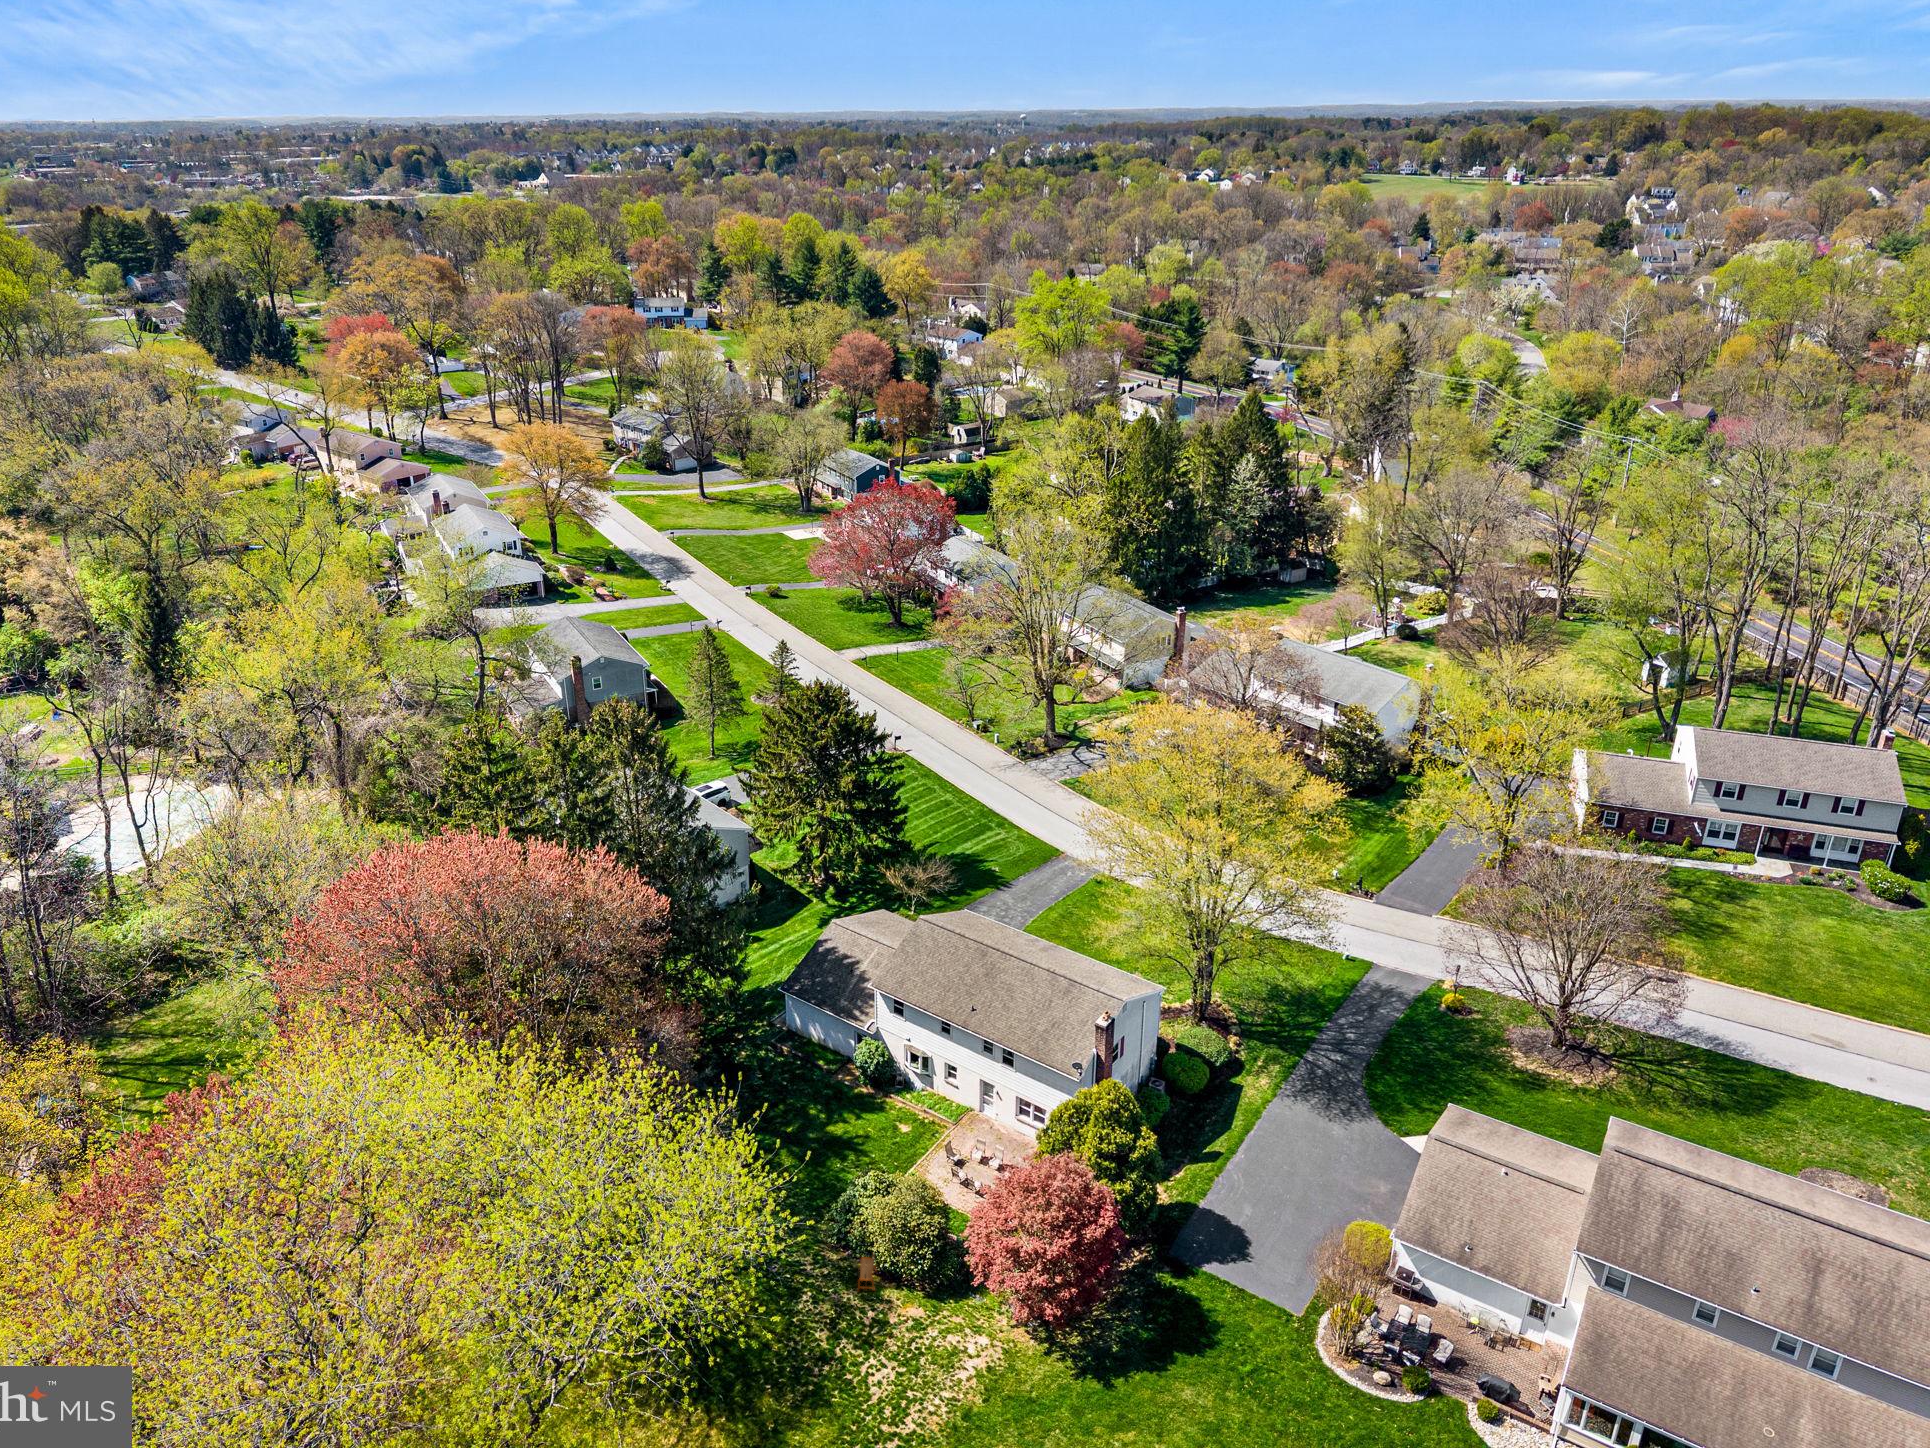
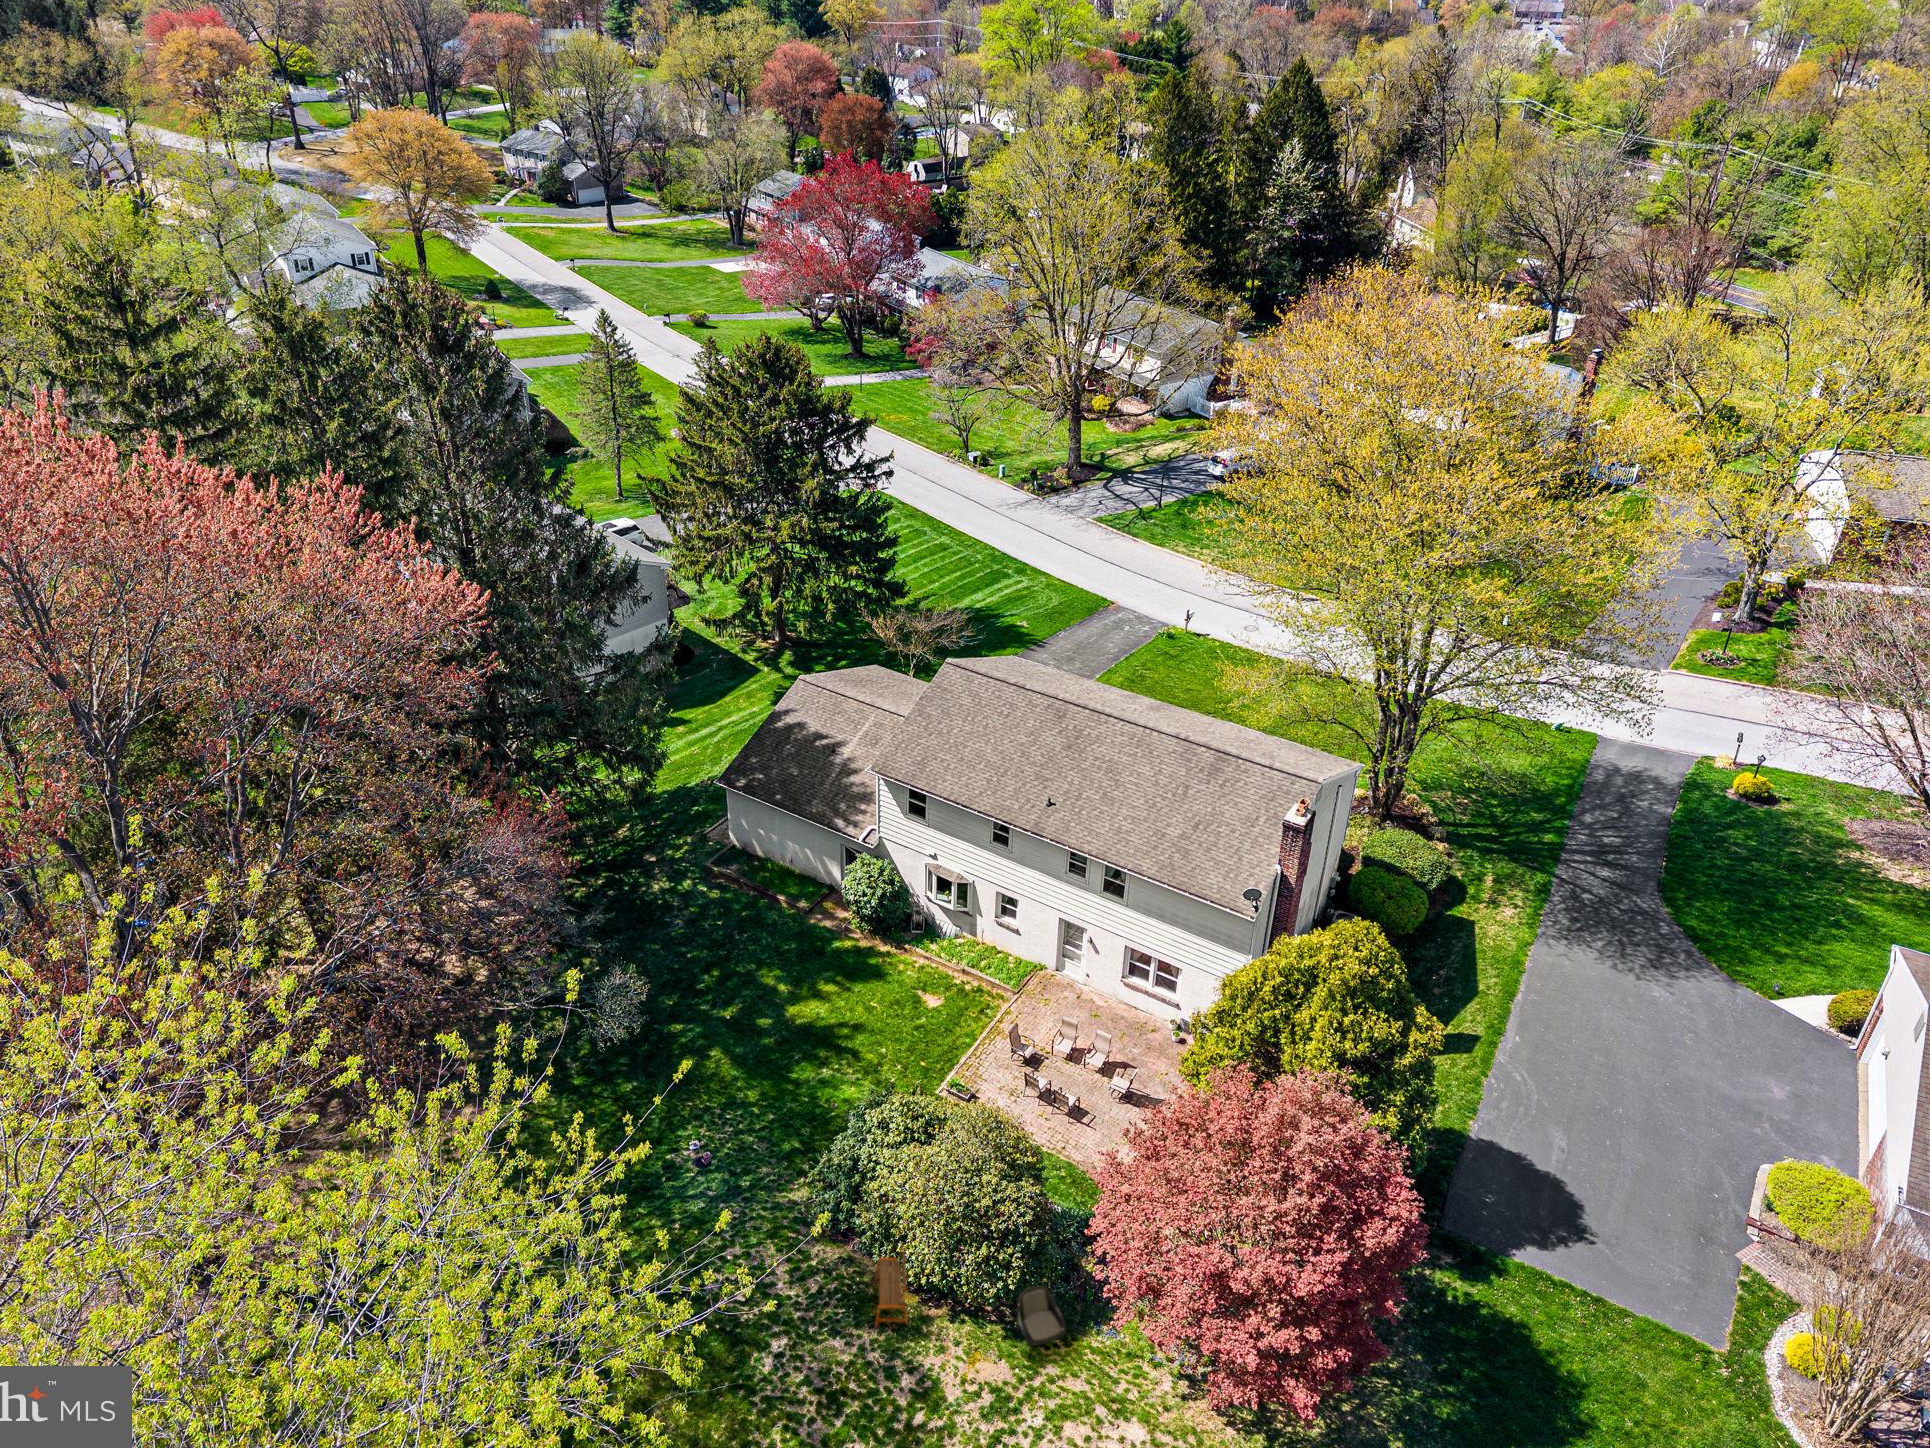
lounge chair: none [929,1271,954,1308] -> present [1018,1286,1066,1356]

